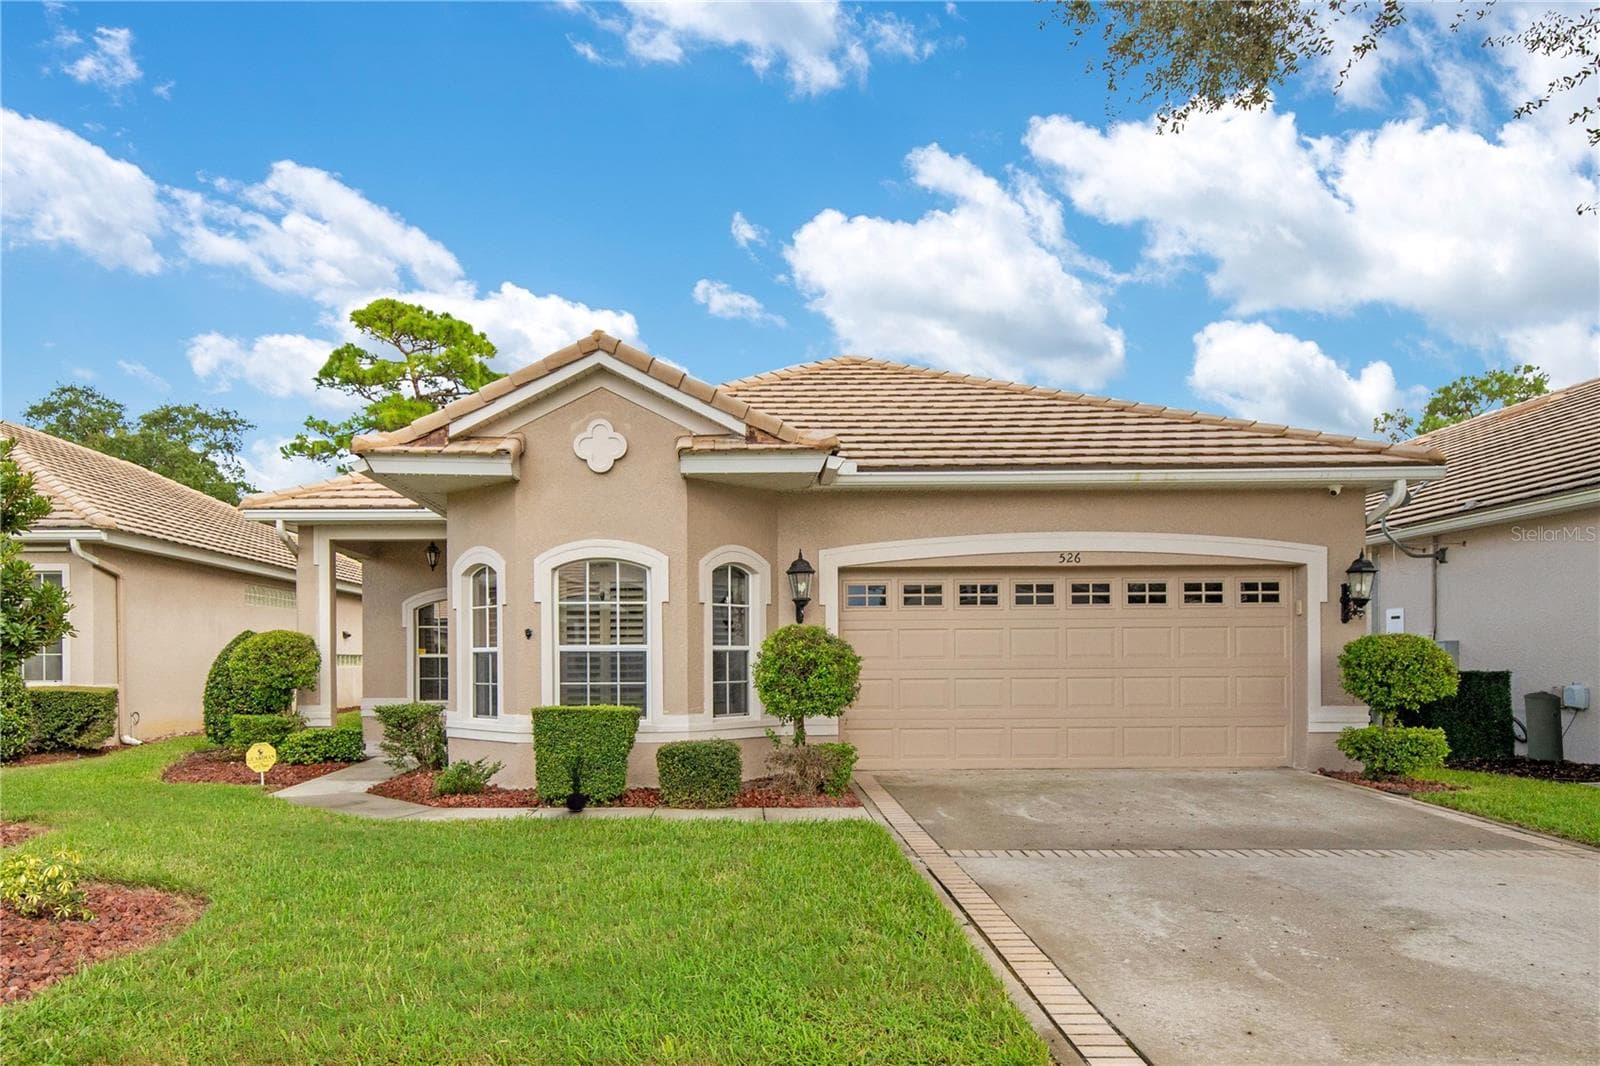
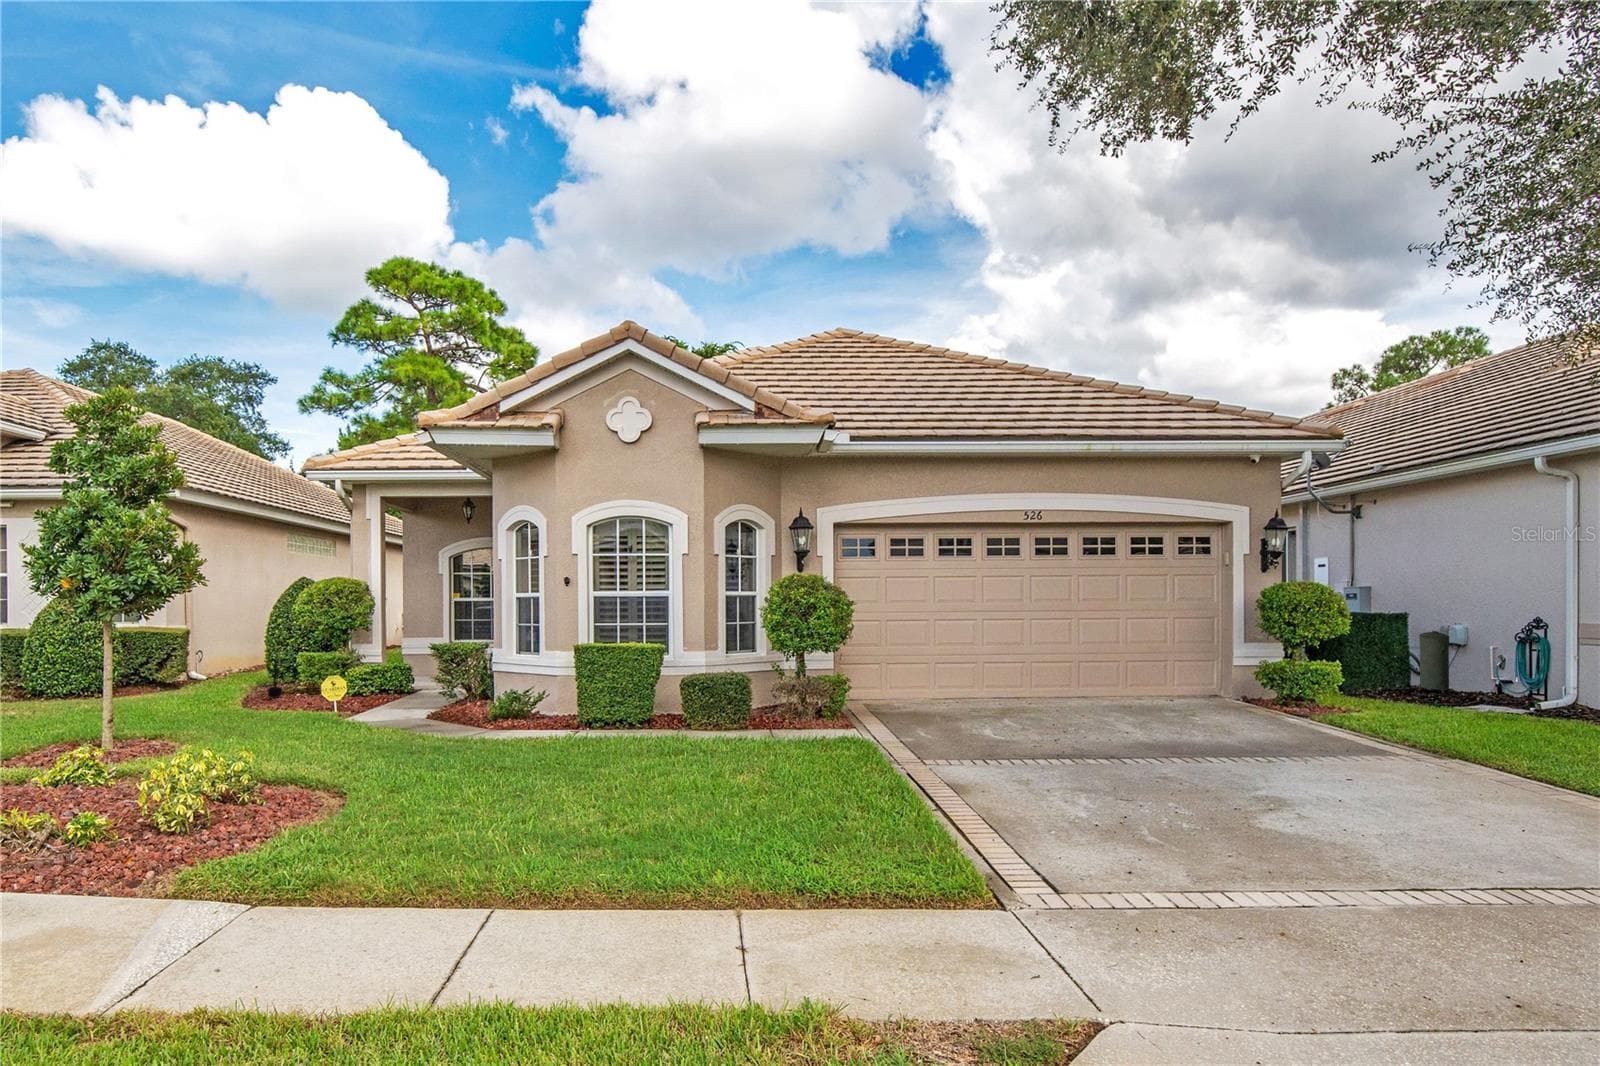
decorative plant: present [563,753,587,812] -> present [264,662,282,698]

